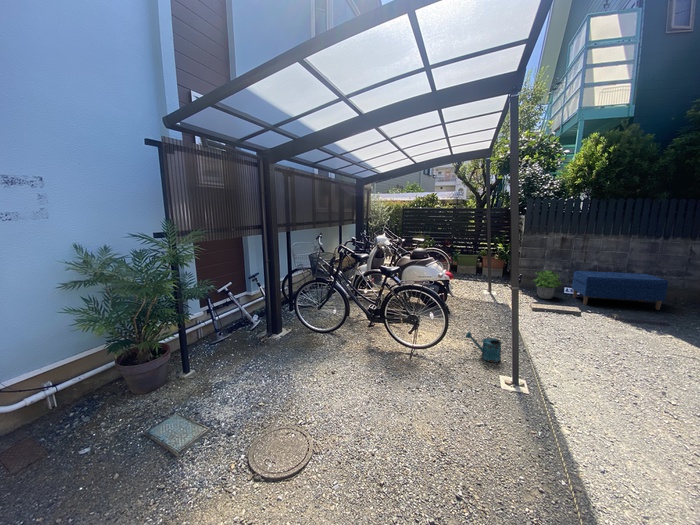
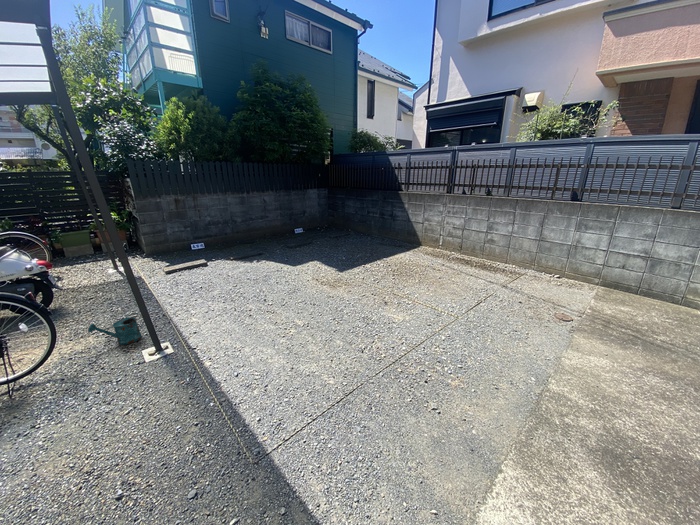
potted plant: present [533,270,562,299] -> none [160,232,188,261]
bench: present [572,271,668,310] -> none [195,221,256,256]

